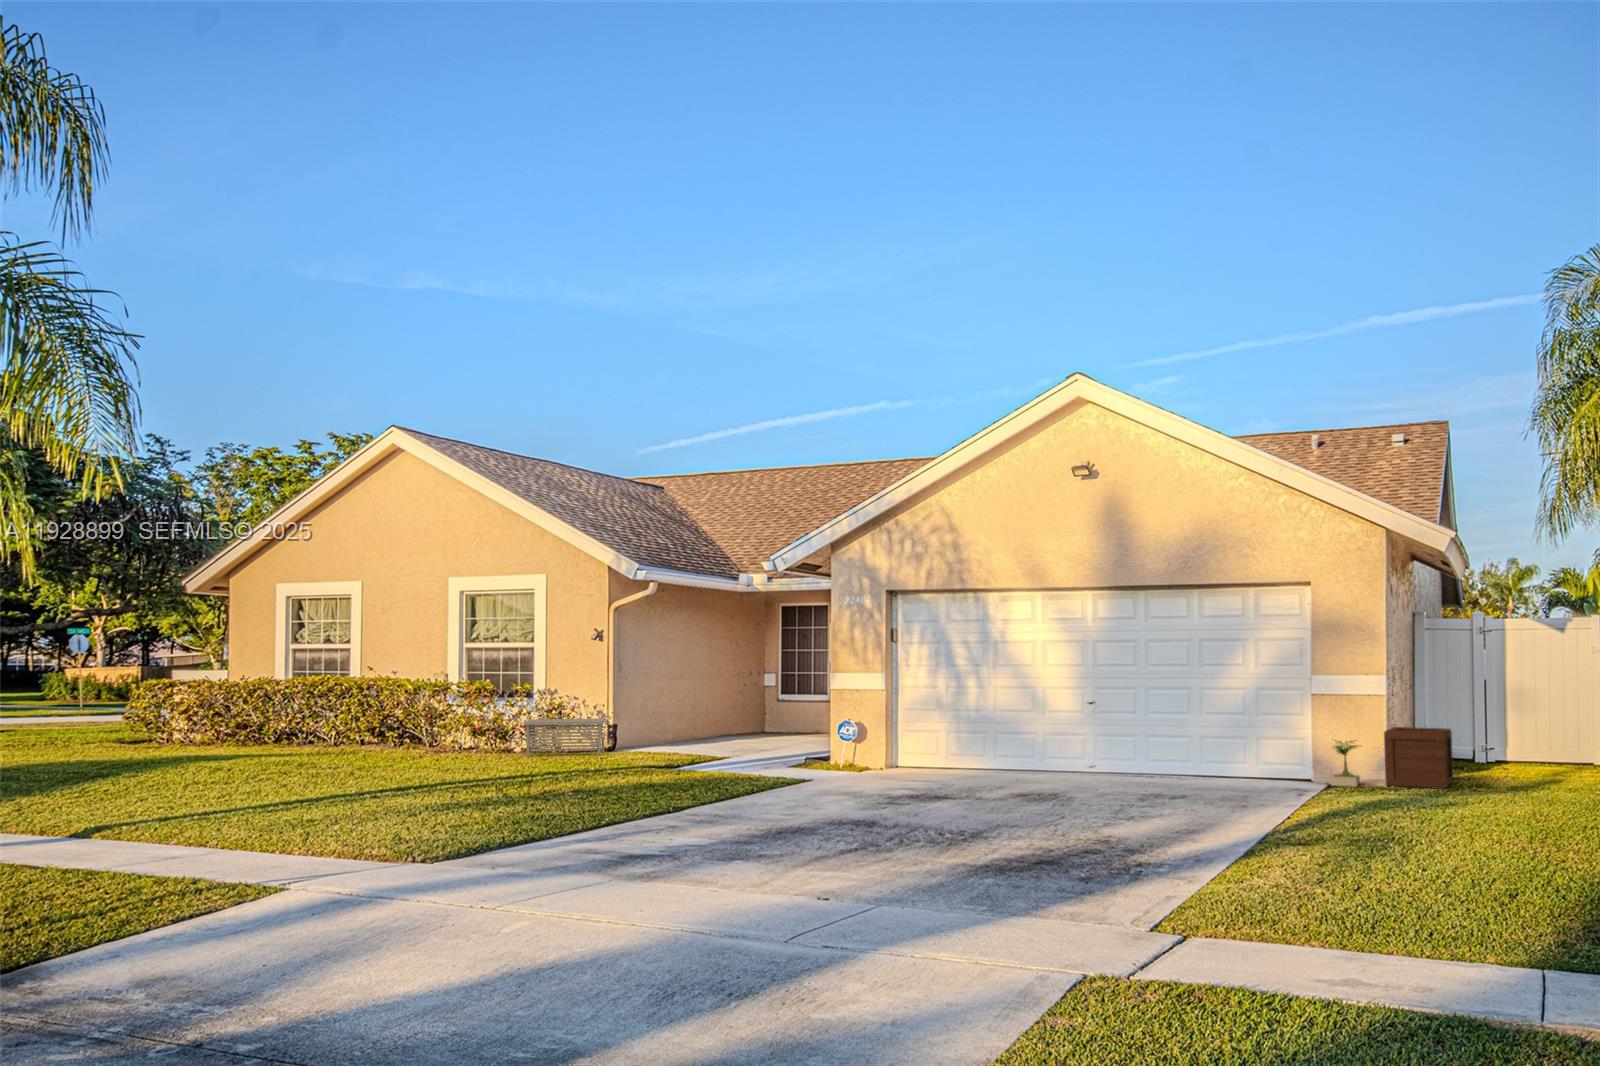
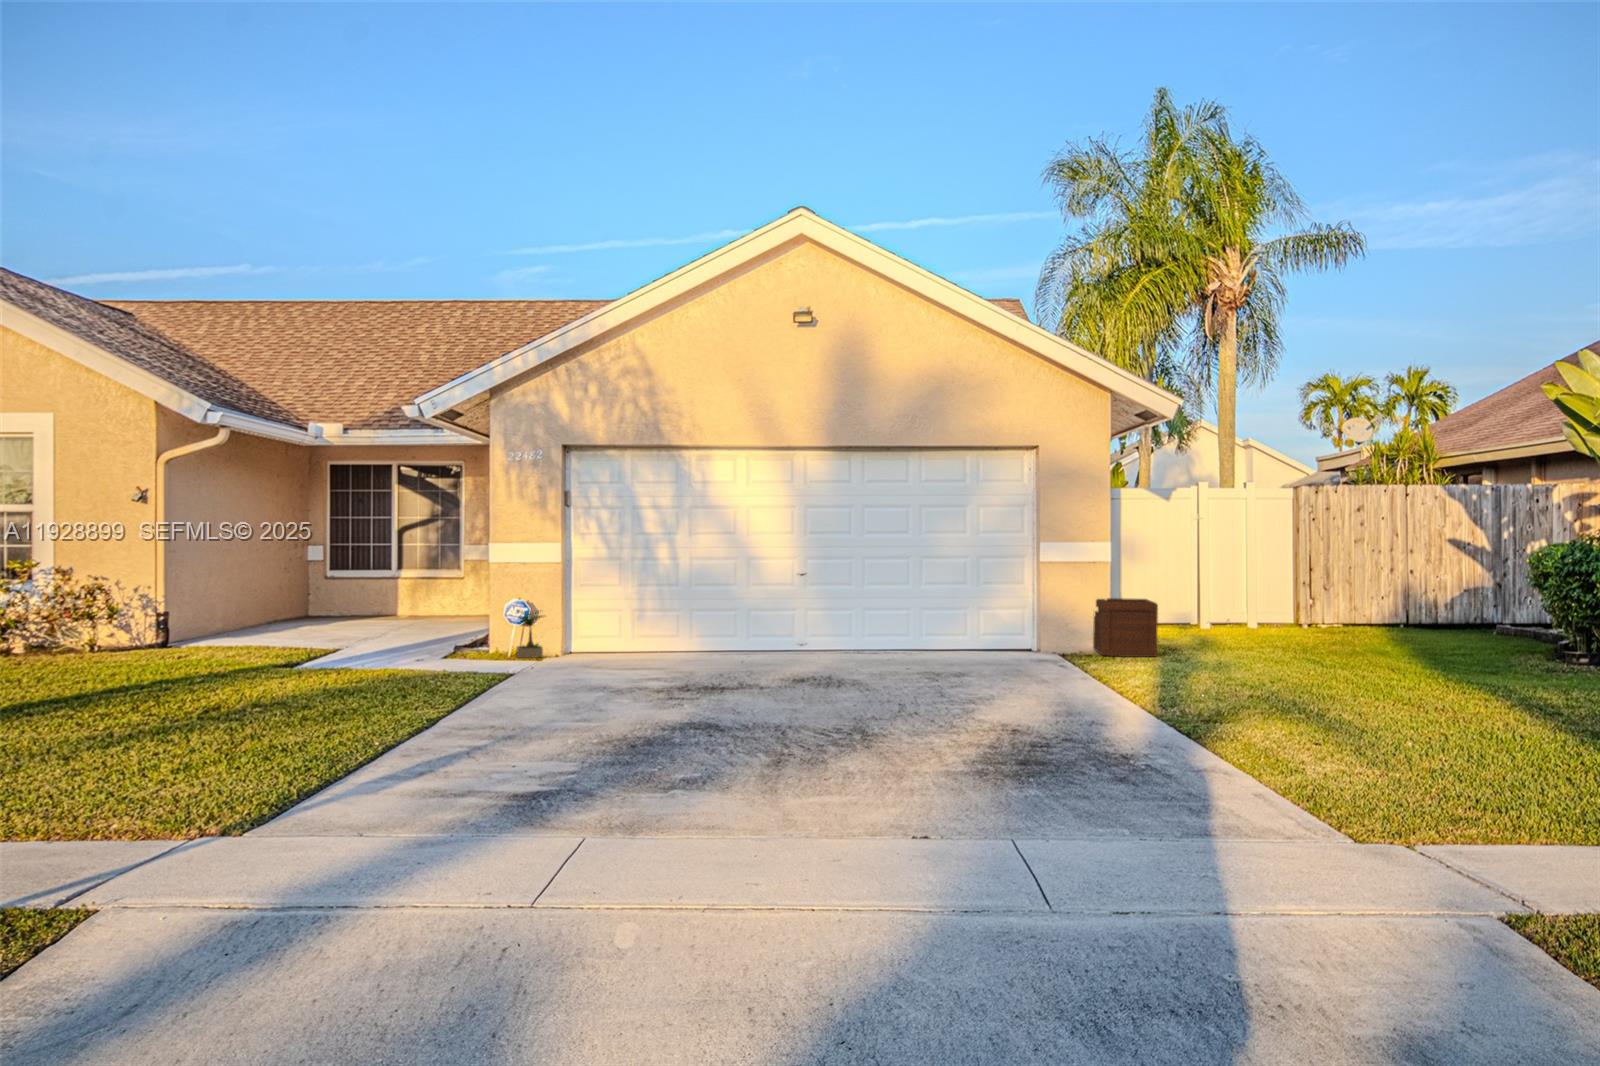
storage bench: present [524,719,605,756] -> none [36,604,155,658]
potted plant: present [1331,740,1360,787] -> present [517,611,543,658]

